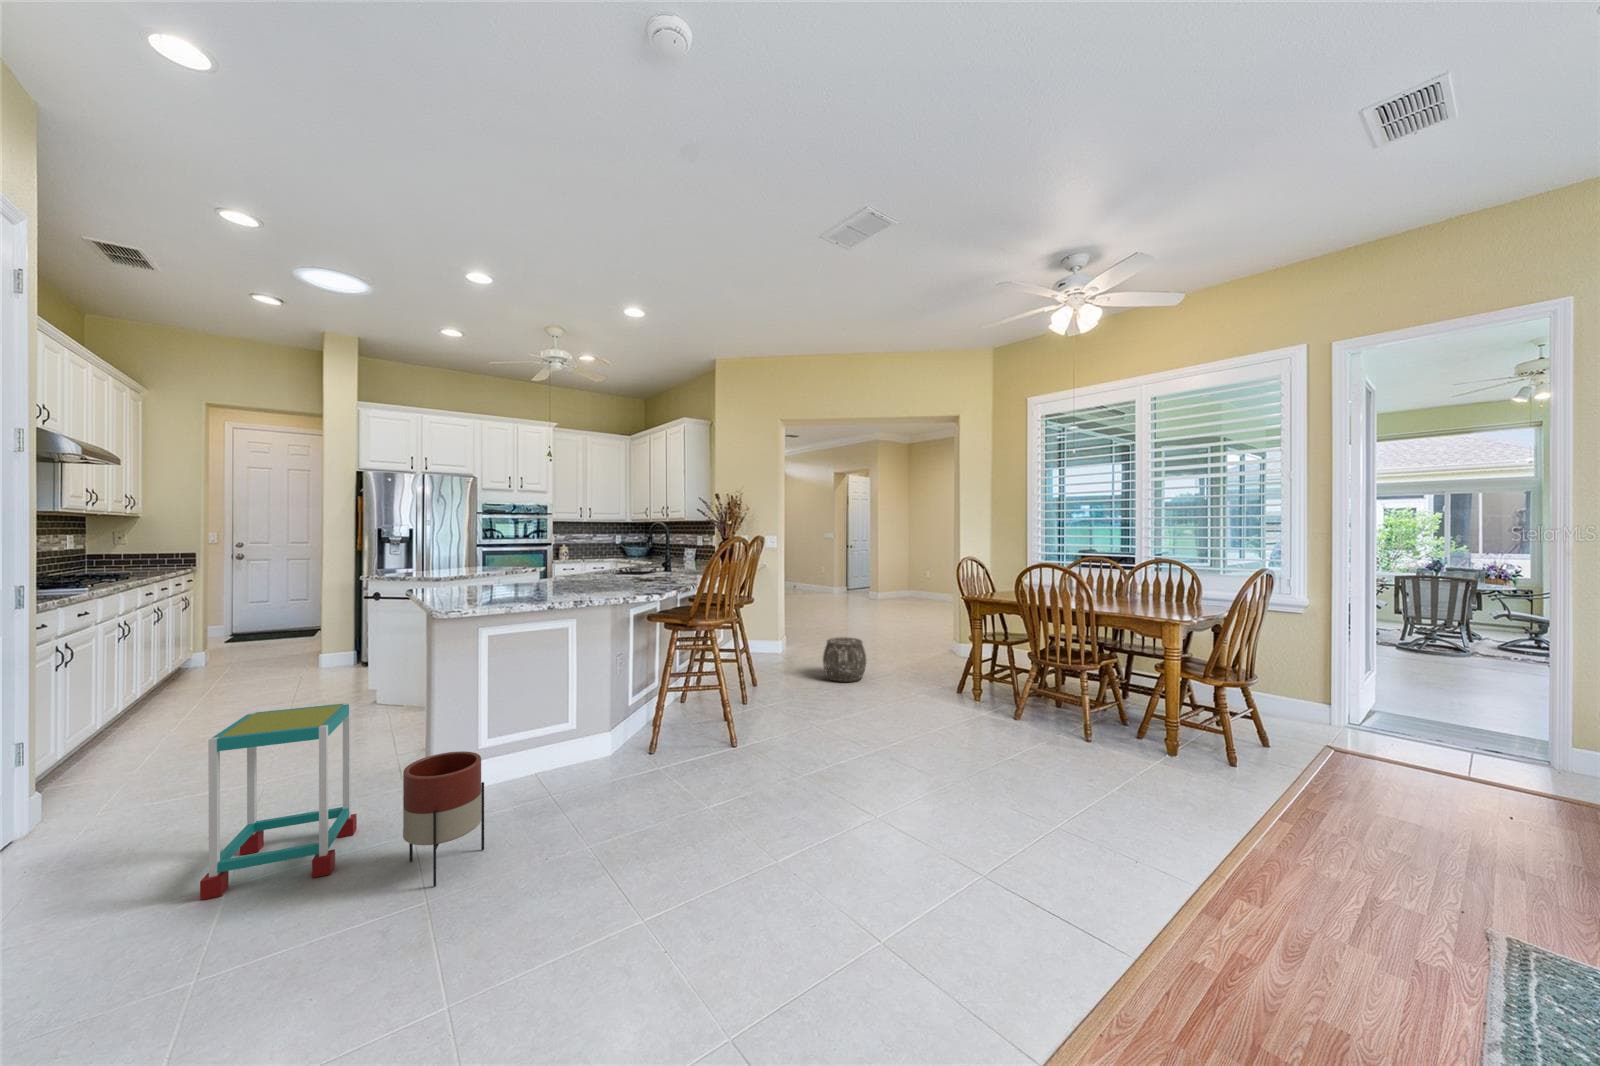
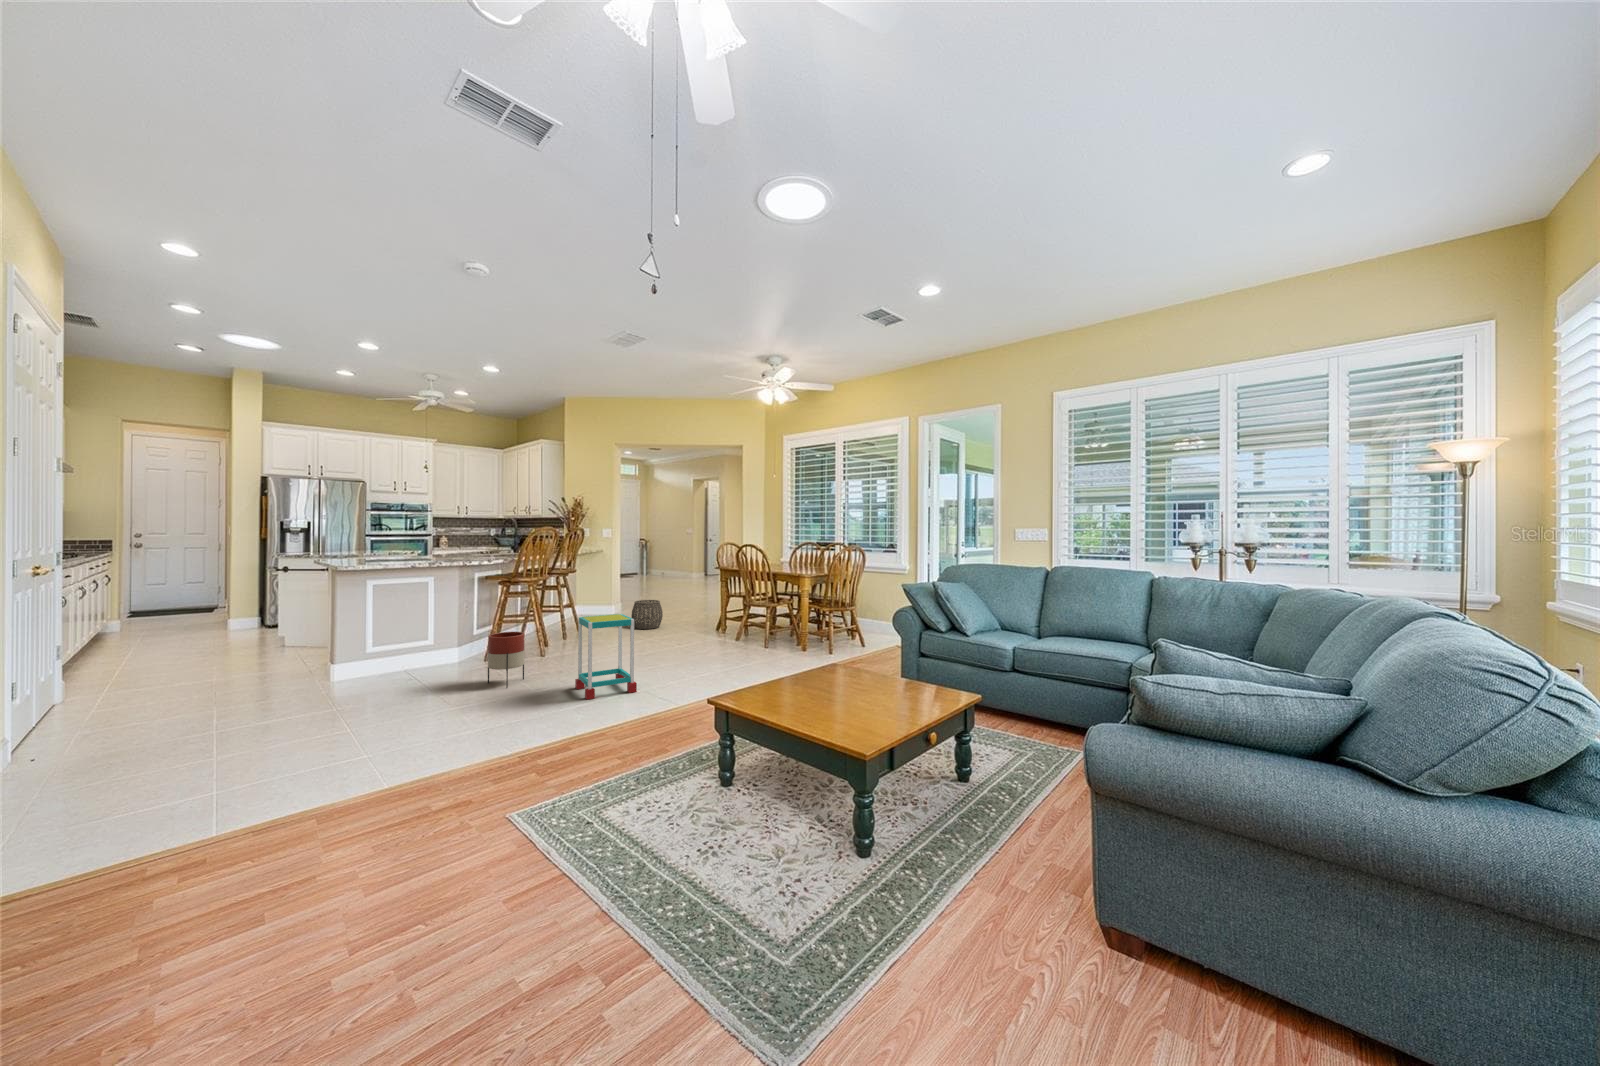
side table: present [200,703,357,900] -> present [575,614,637,699]
planter: present [403,751,484,886] -> present [488,632,525,688]

